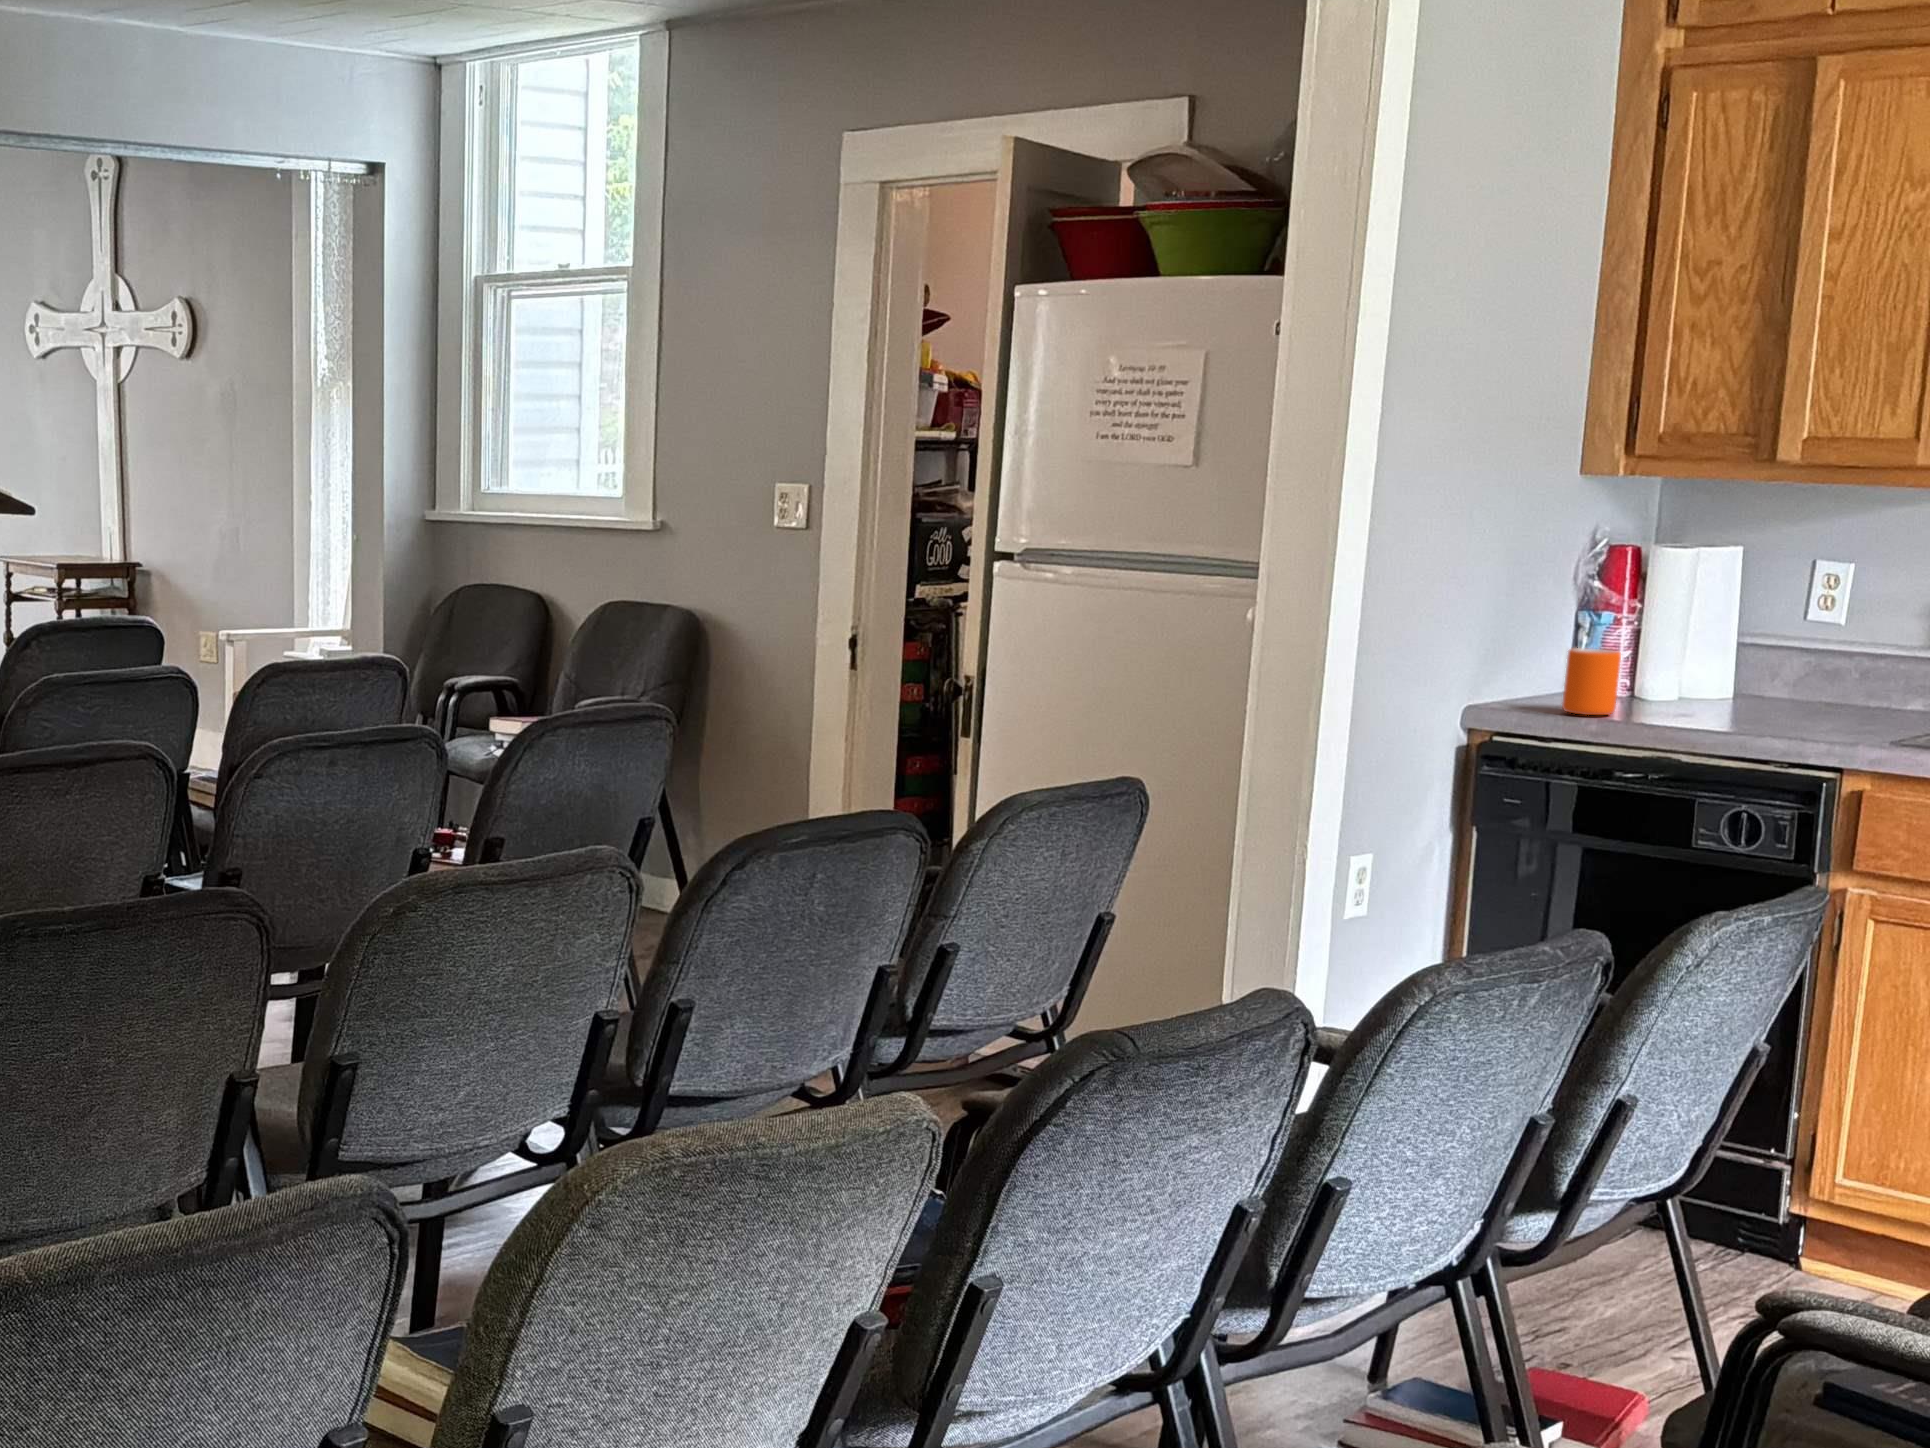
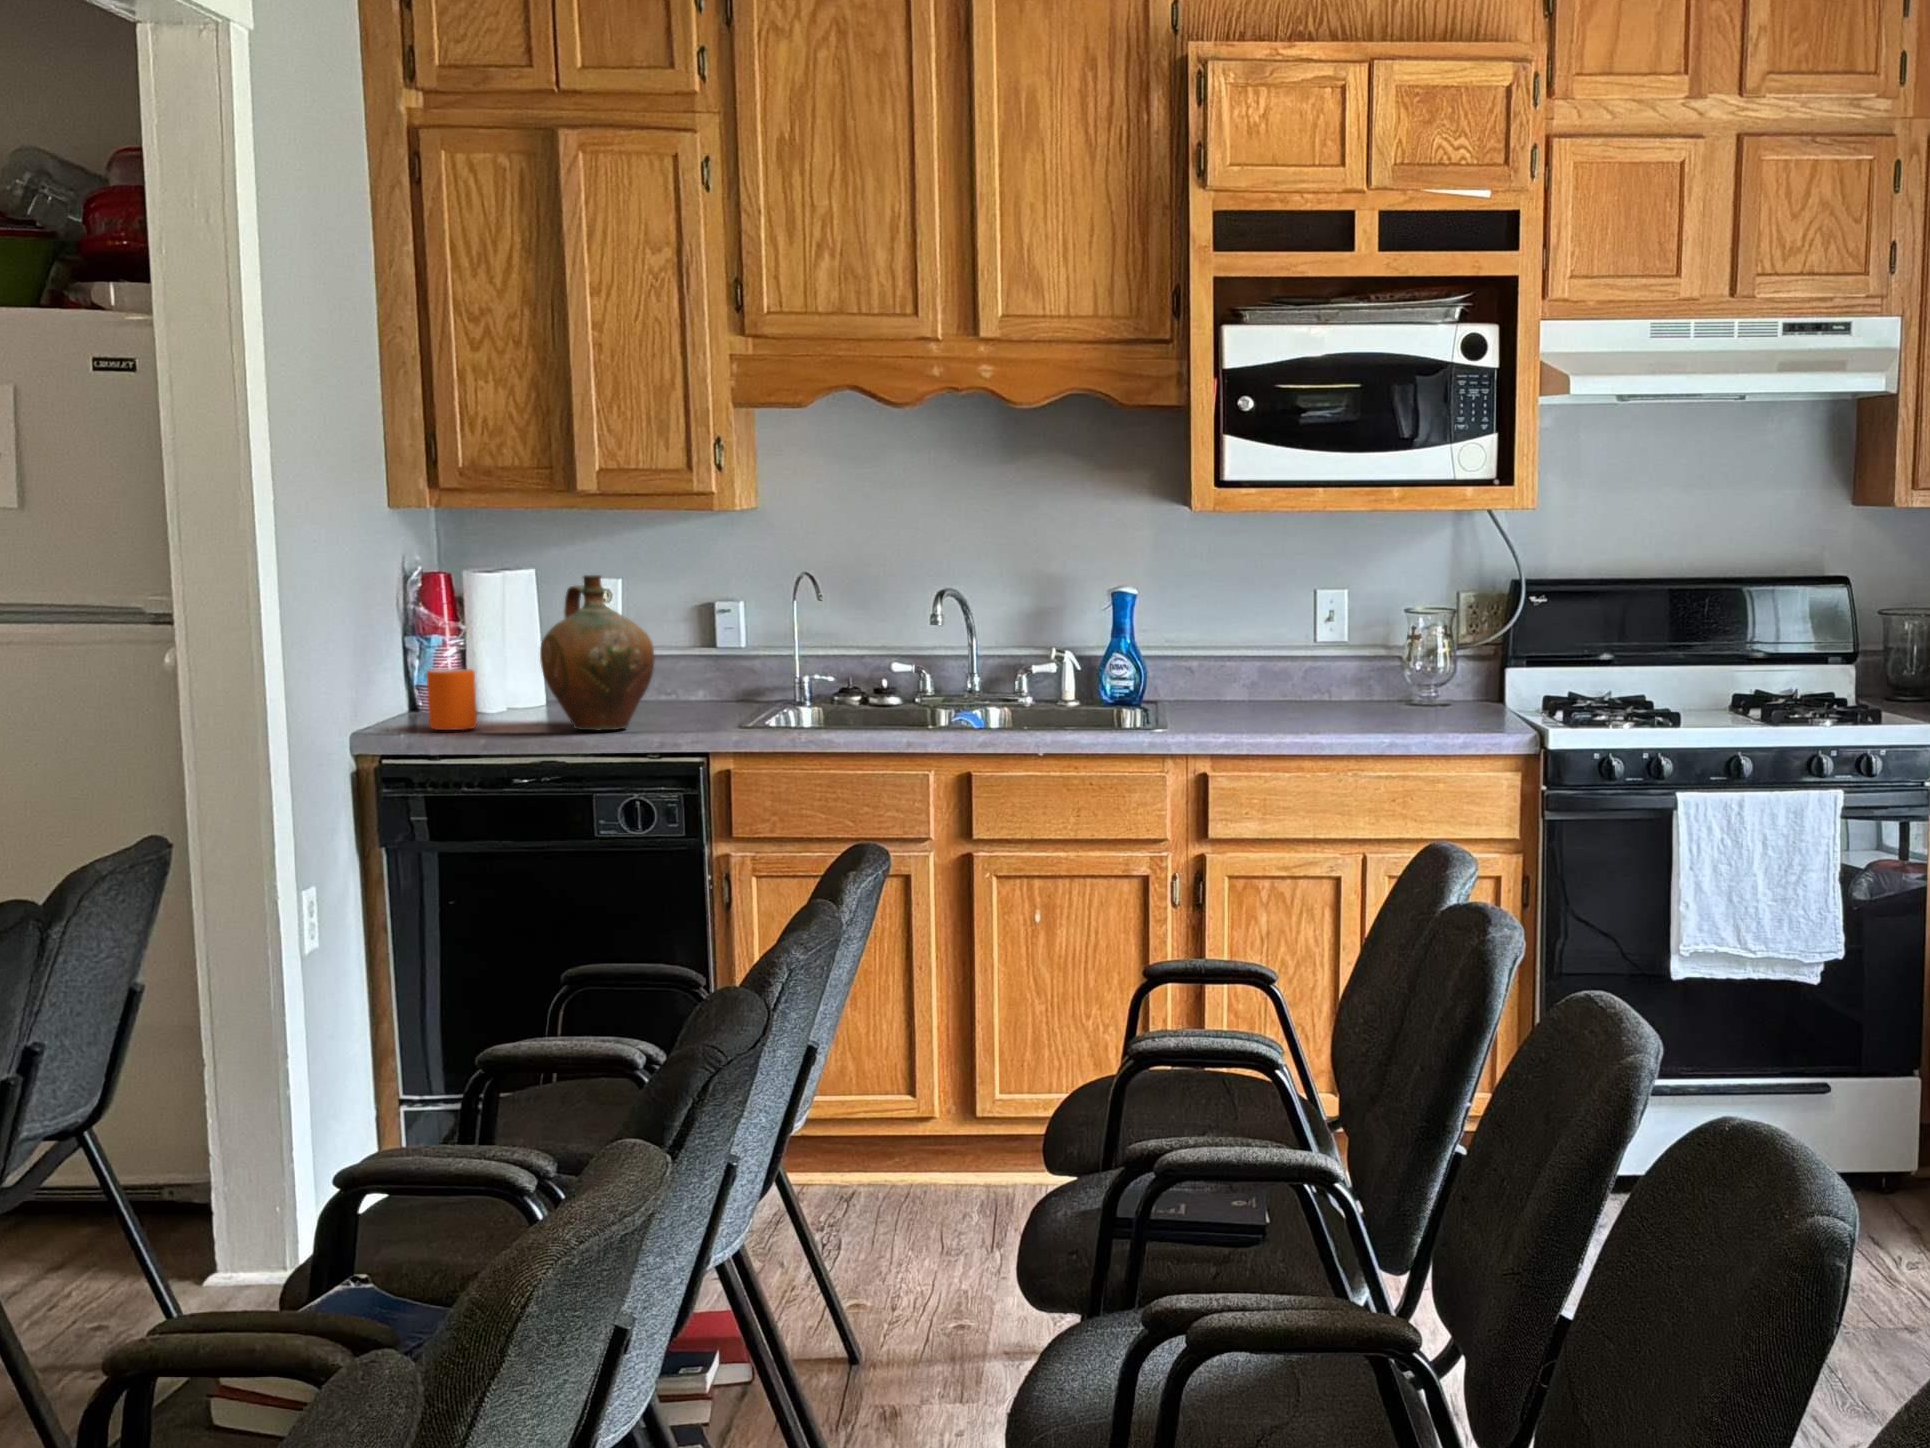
ceramic jug: none [1689,557,1822,732] -> present [540,575,655,730]

